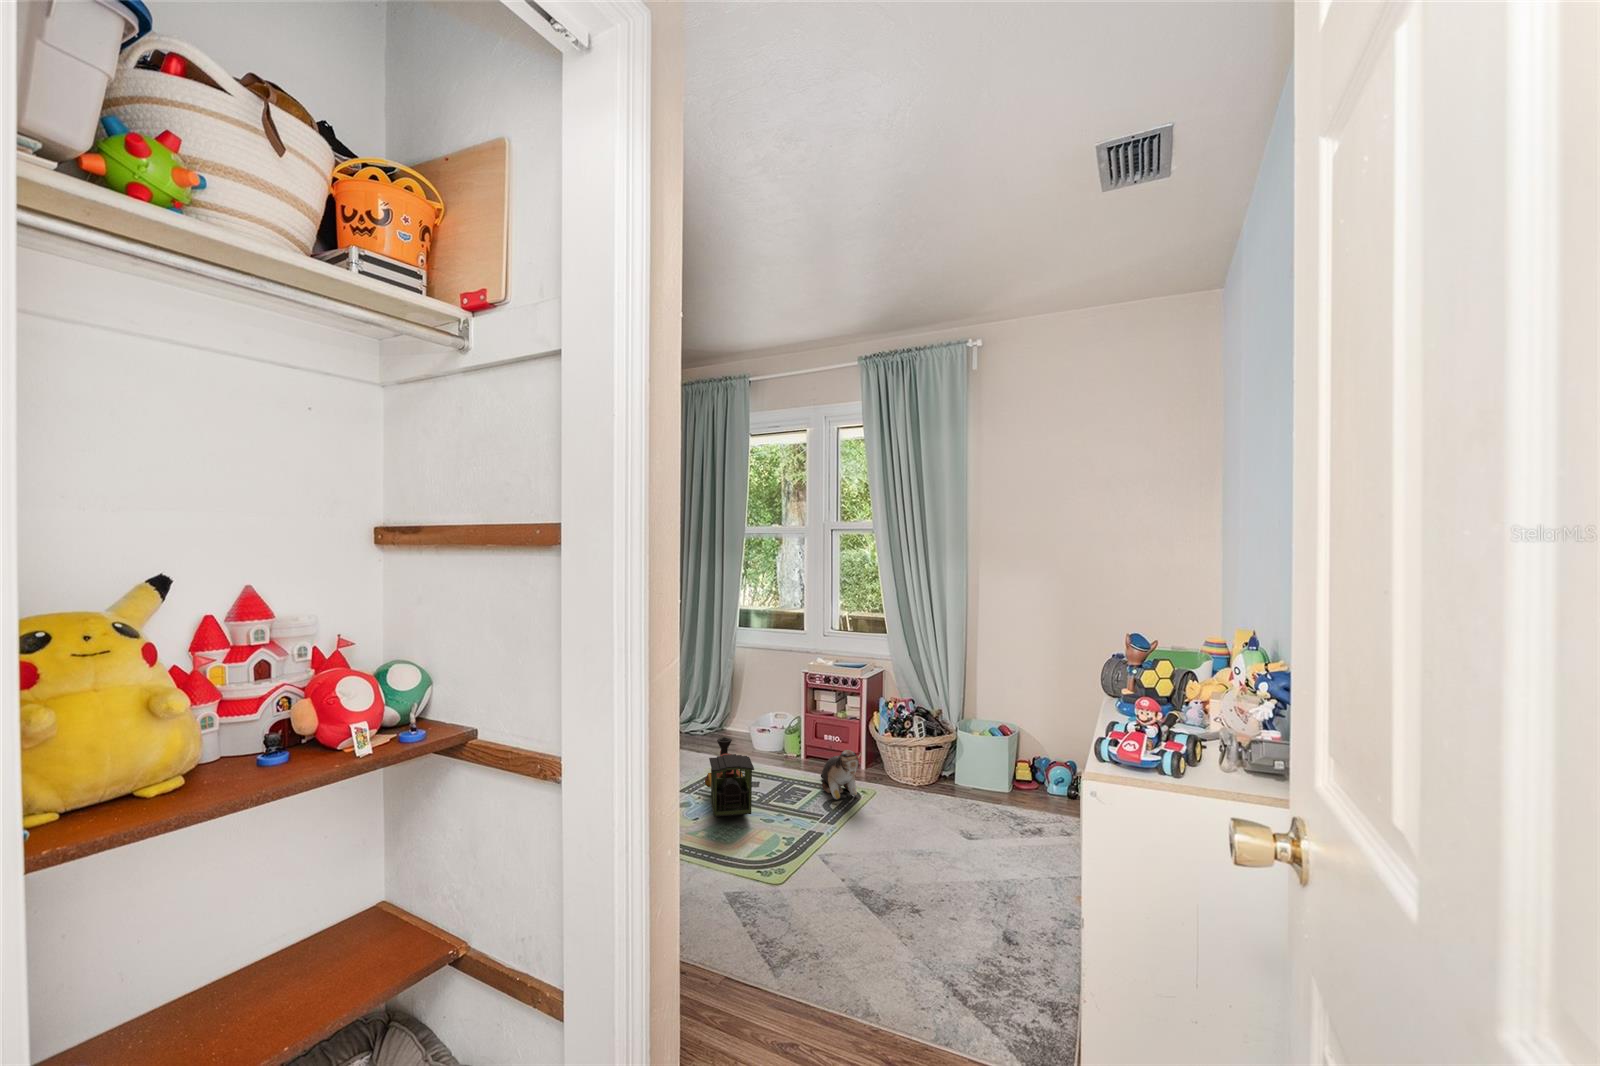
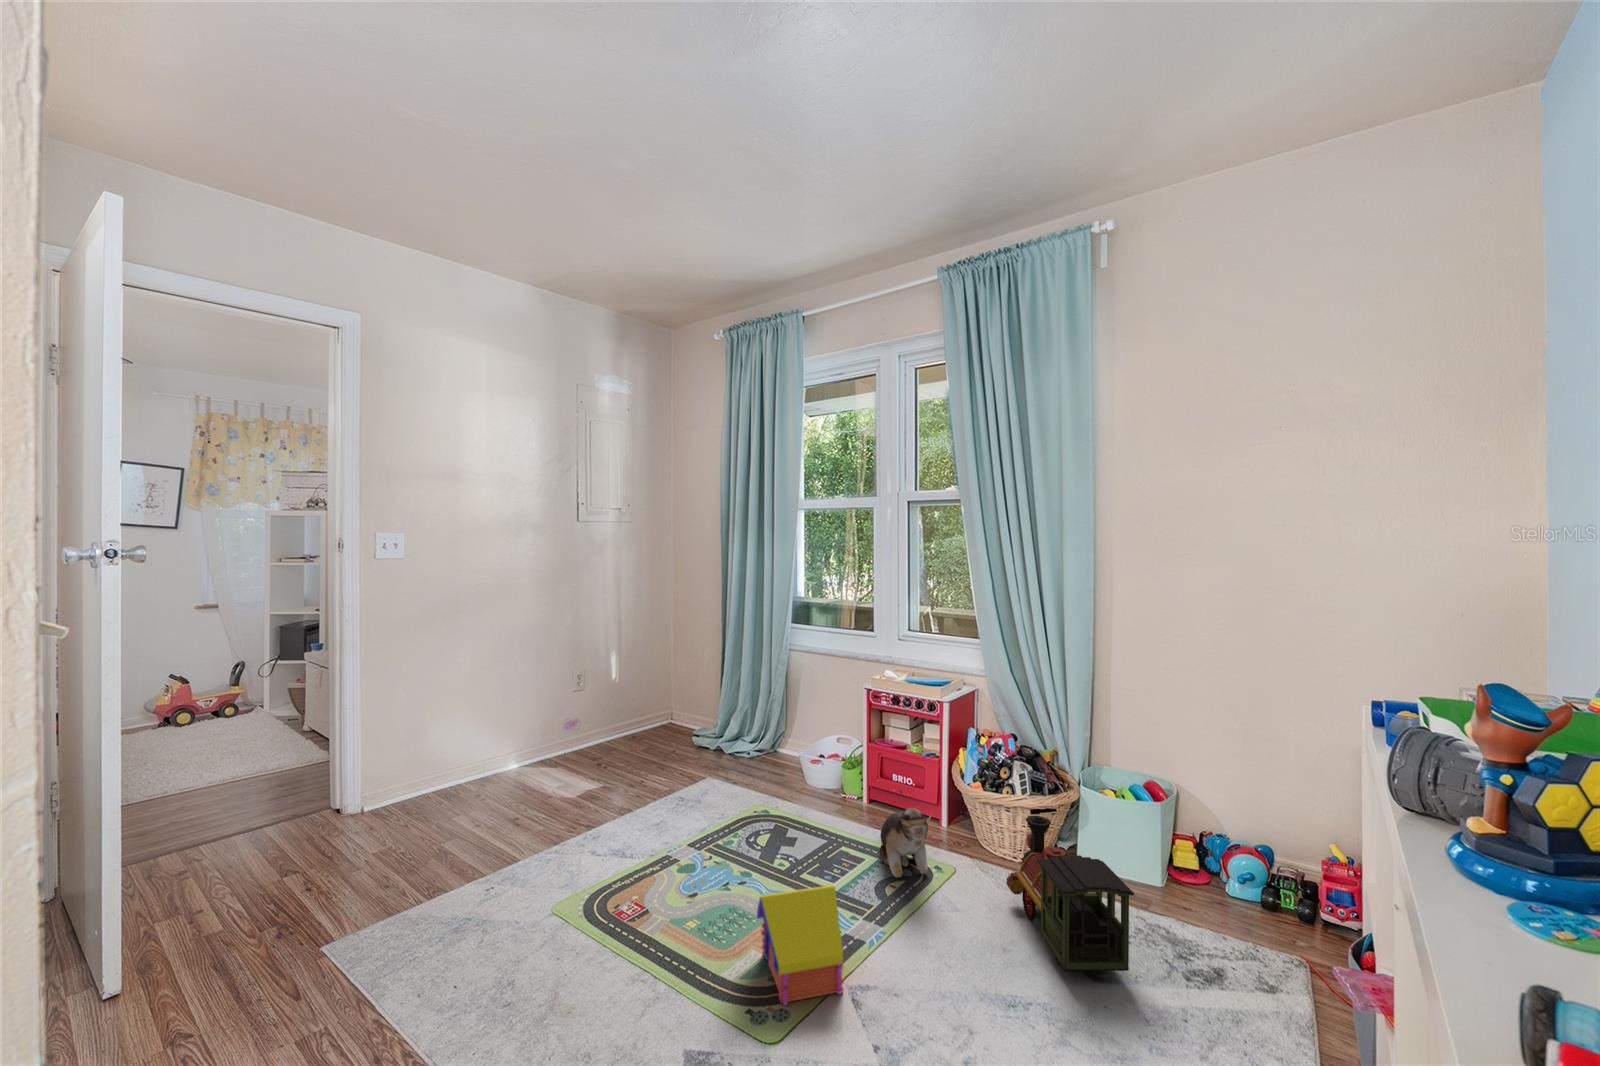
toy train: present [705,737,754,817] -> present [1007,816,1134,971]
toy house: none [755,792,818,865] -> present [757,885,844,1005]

